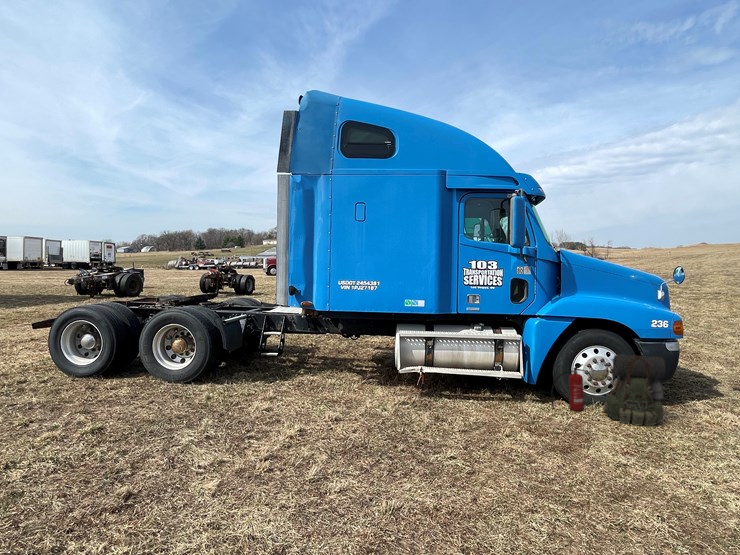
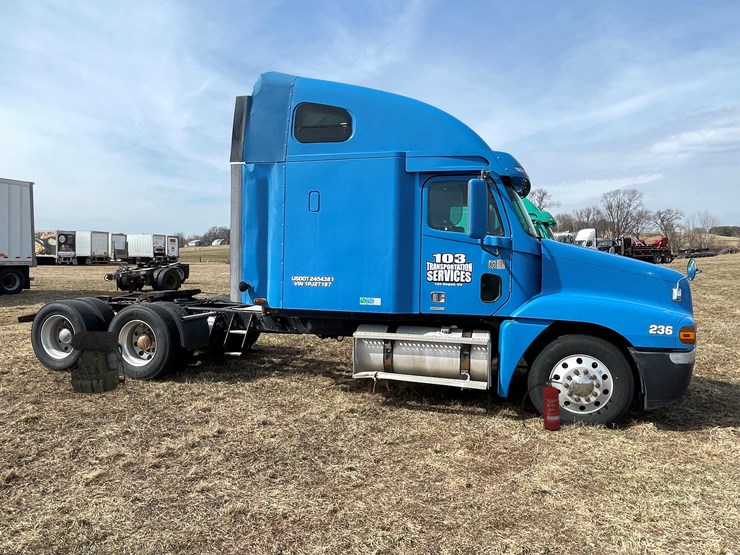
backpack: present [603,354,666,426] -> present [71,331,126,393]

